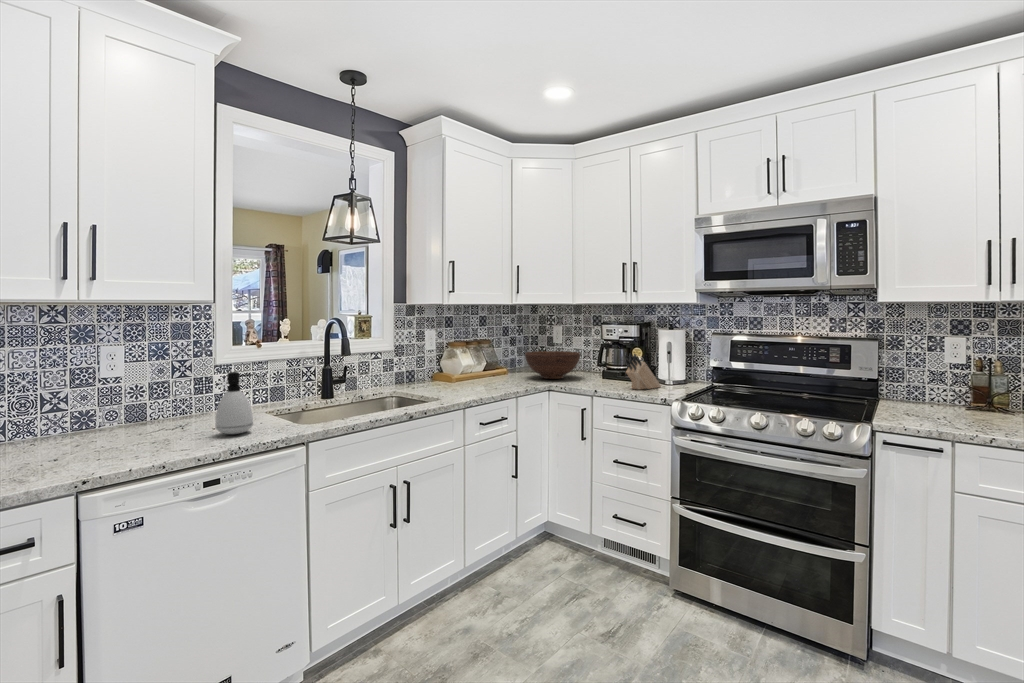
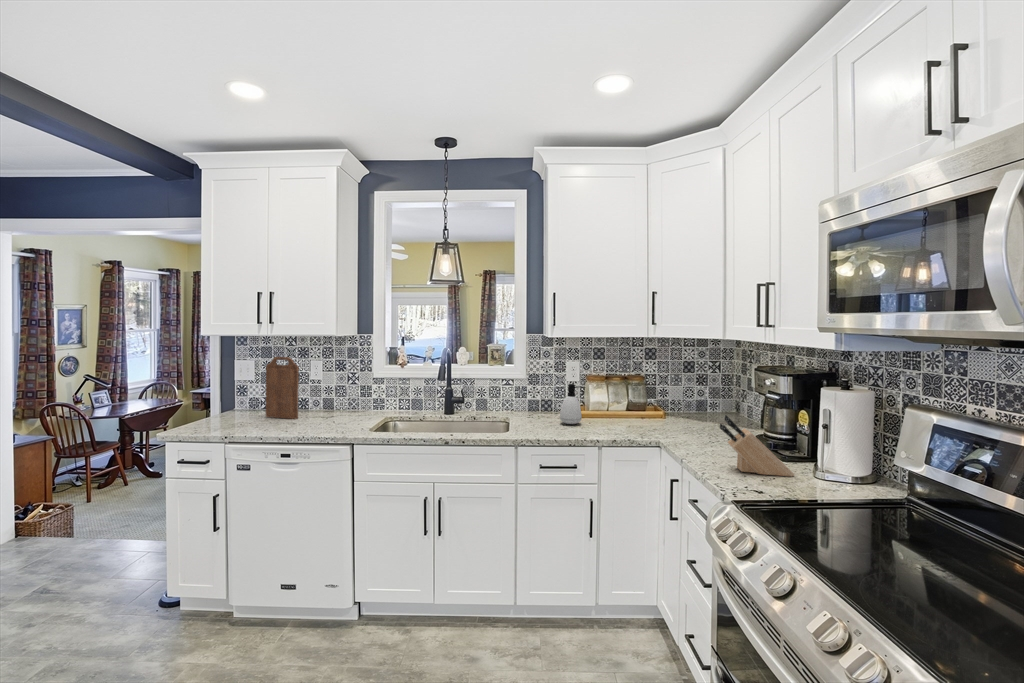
cutting board: none [50,338,132,446] -> present [266,357,299,419]
fruit bowl: present [525,351,580,379] -> none [659,396,732,434]
soap dispenser: present [215,372,253,434] -> present [560,384,583,424]

